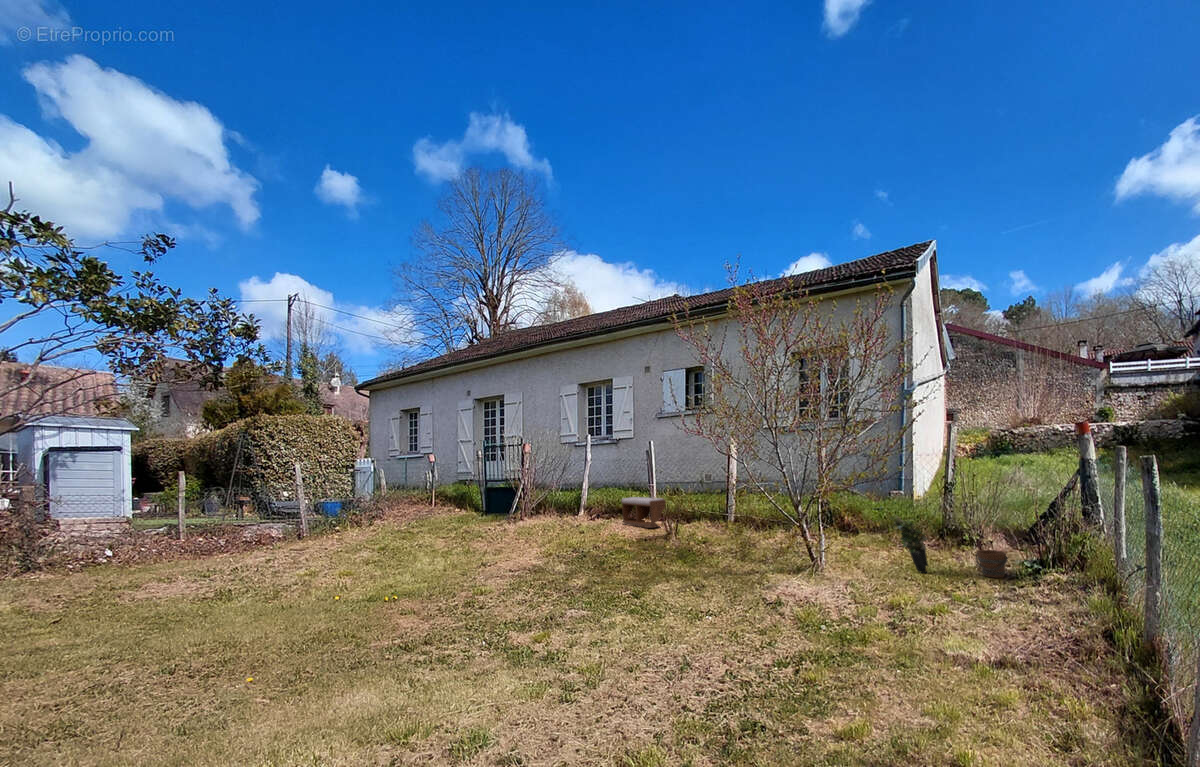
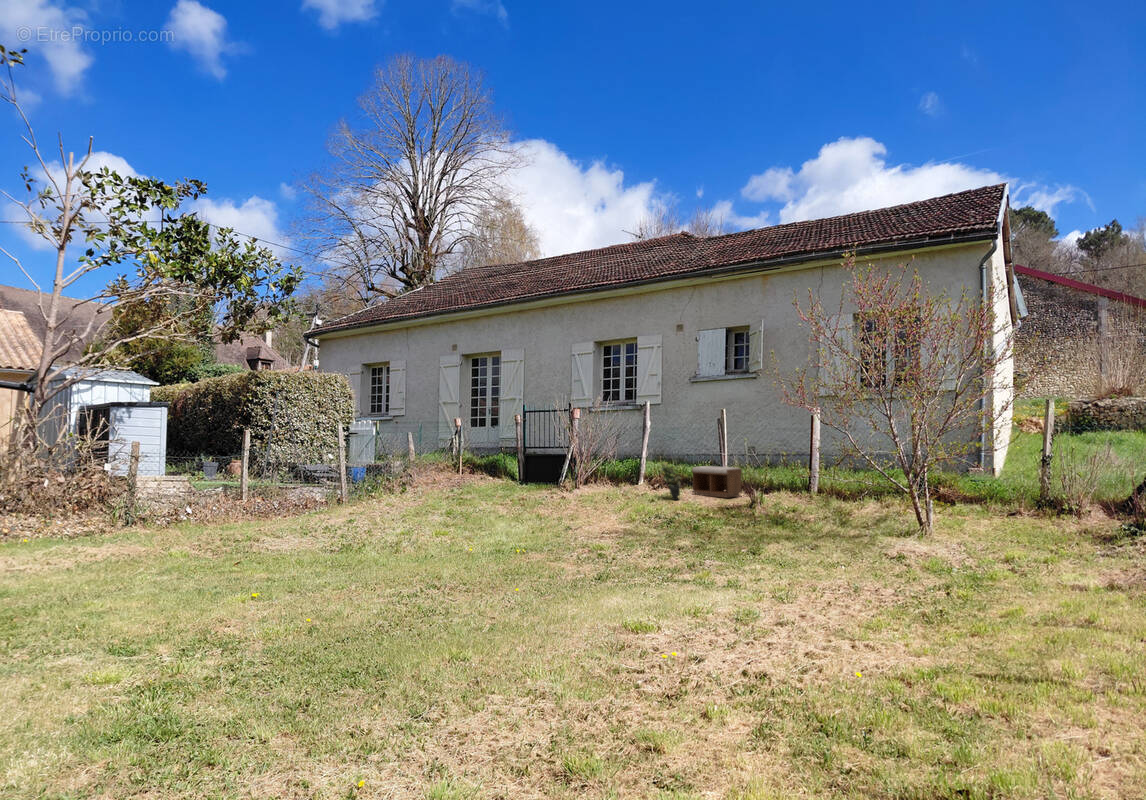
potted plant: present [890,516,928,573] -> present [660,462,681,500]
bucket: present [975,550,1008,578] -> none [1080,516,1113,541]

